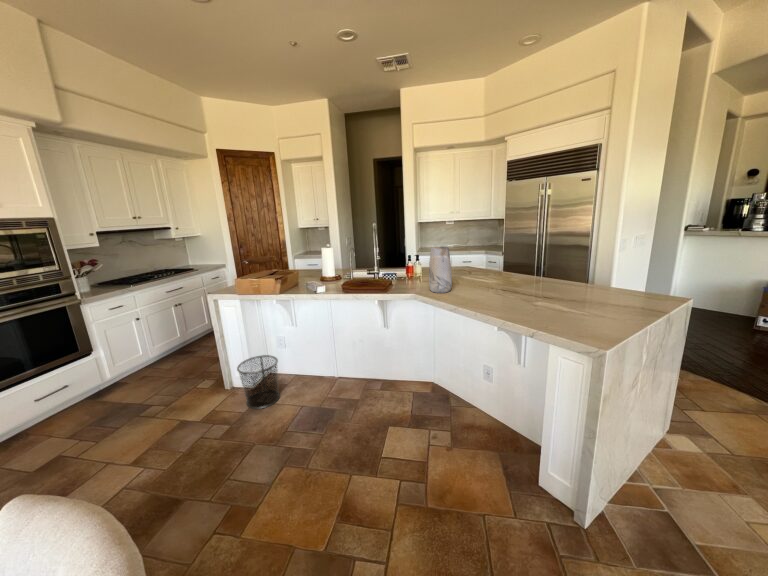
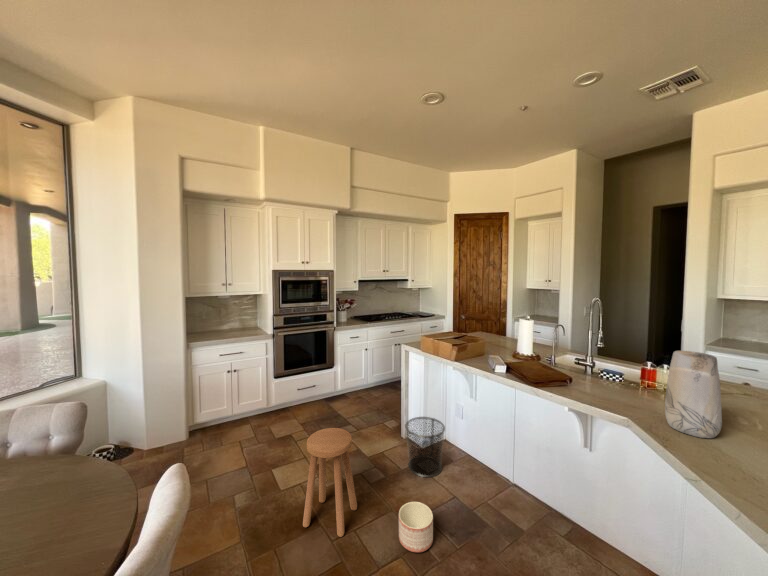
stool: none [143,391,217,507] -> present [303,428,357,537]
planter: none [268,418,302,456] -> present [399,502,433,552]

